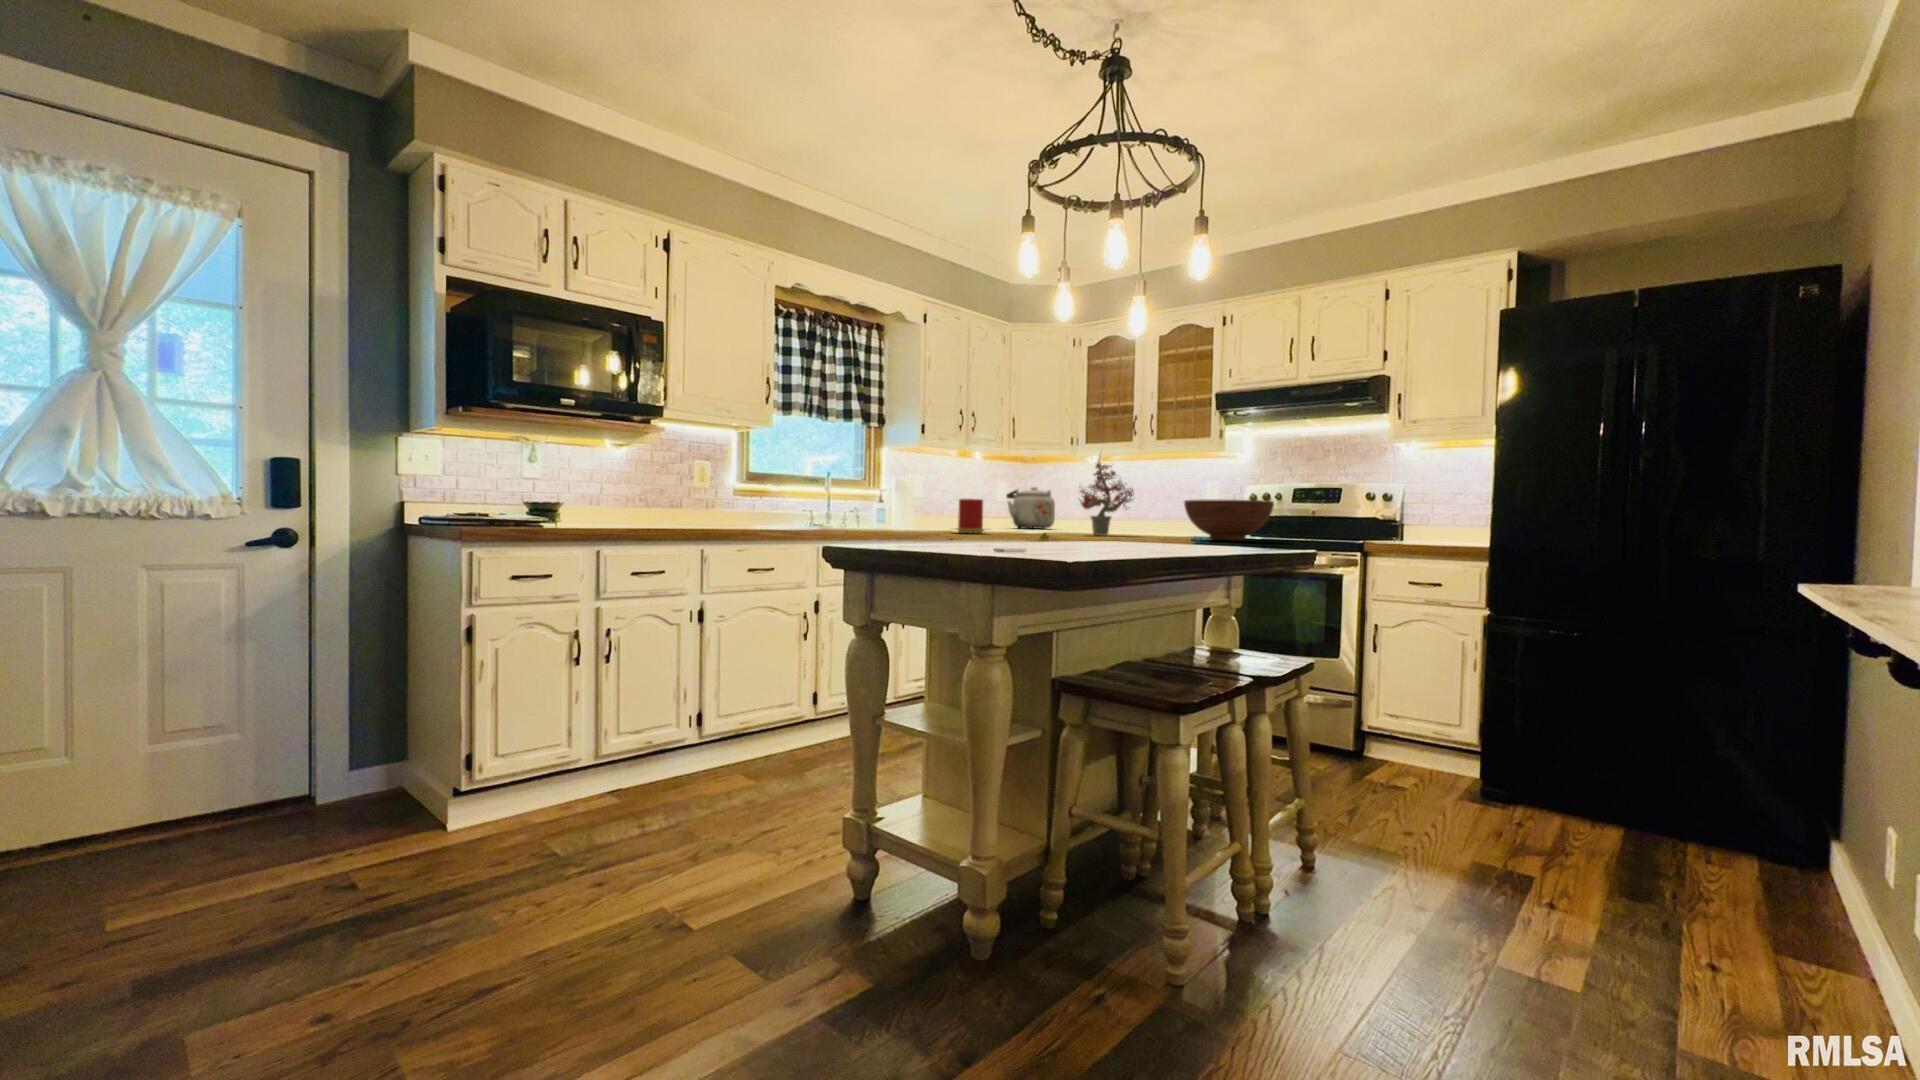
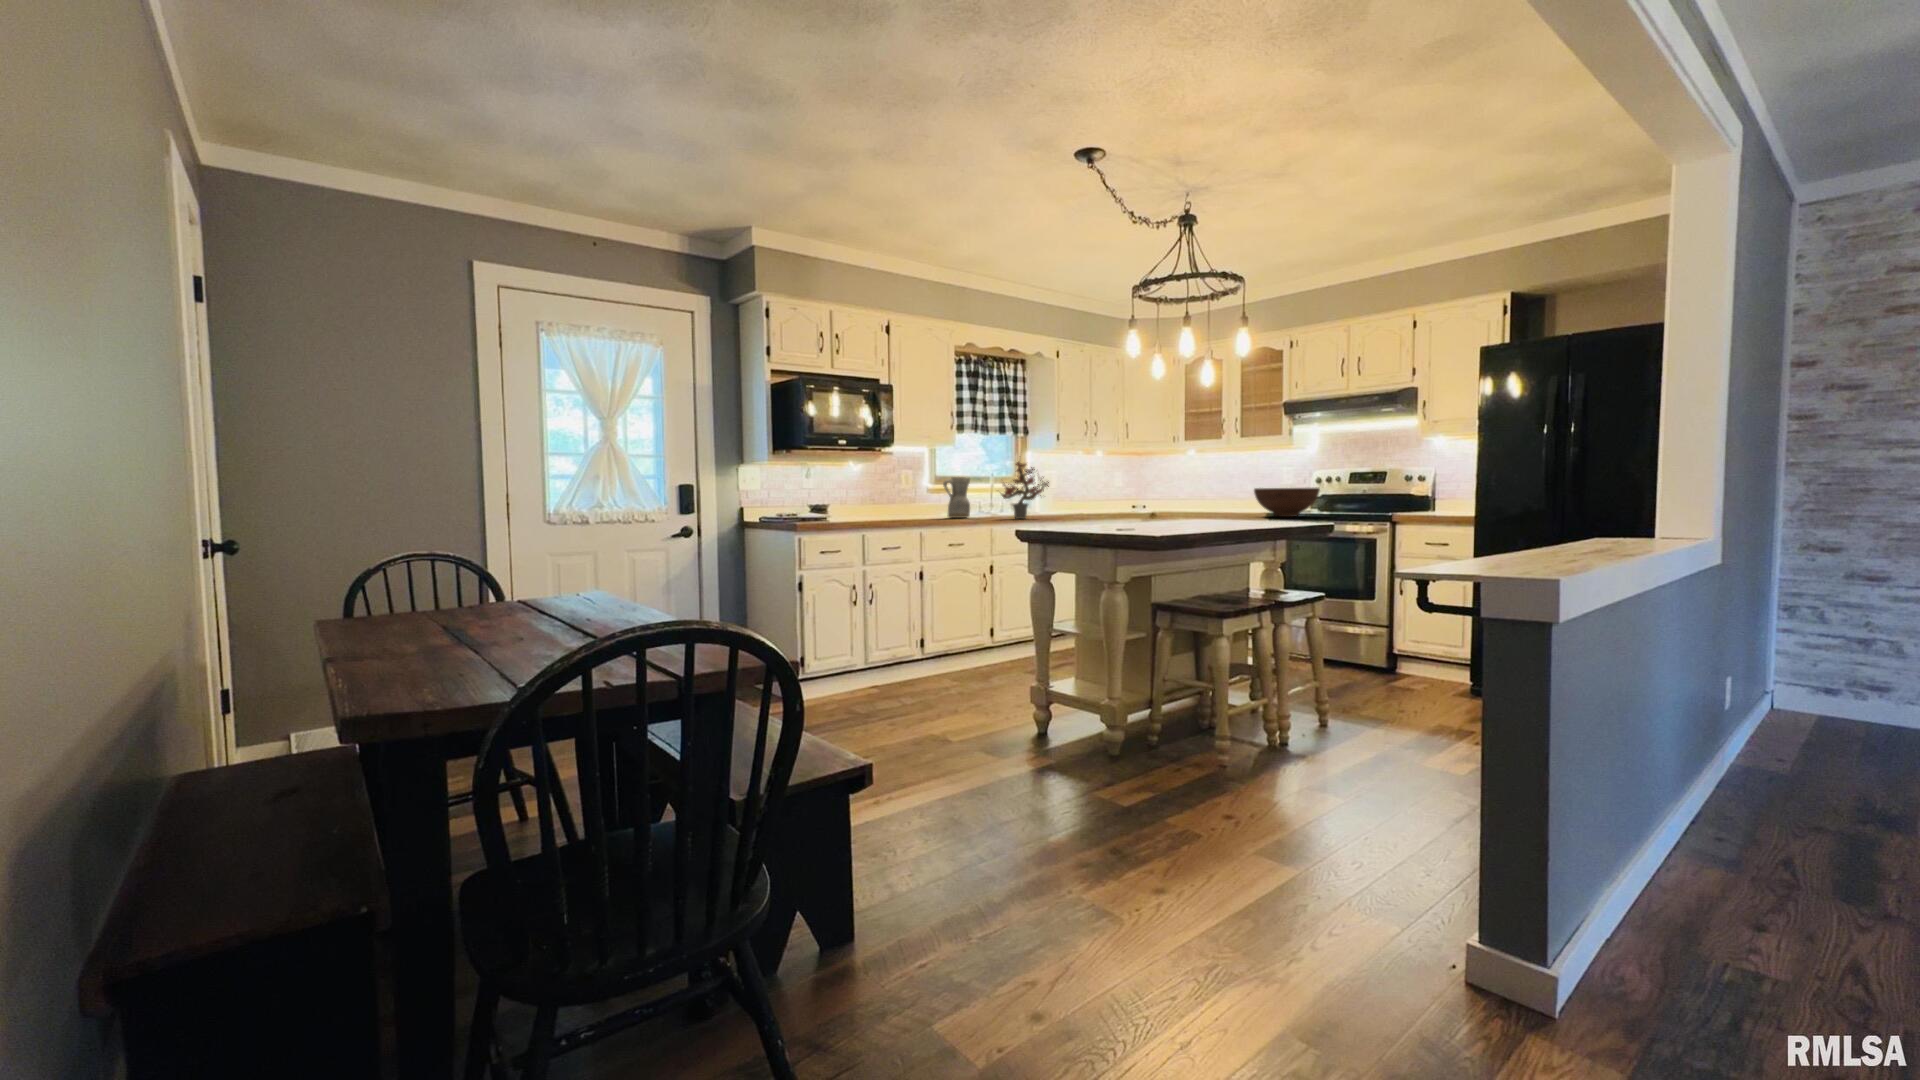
potted plant: present [1079,461,1133,535] -> present [1001,461,1049,519]
ceramic pitcher: none [746,470,788,530] -> present [943,477,970,518]
kettle: present [1006,487,1055,529] -> none [1123,476,1163,508]
candle: present [956,499,985,533] -> none [1083,491,1113,516]

